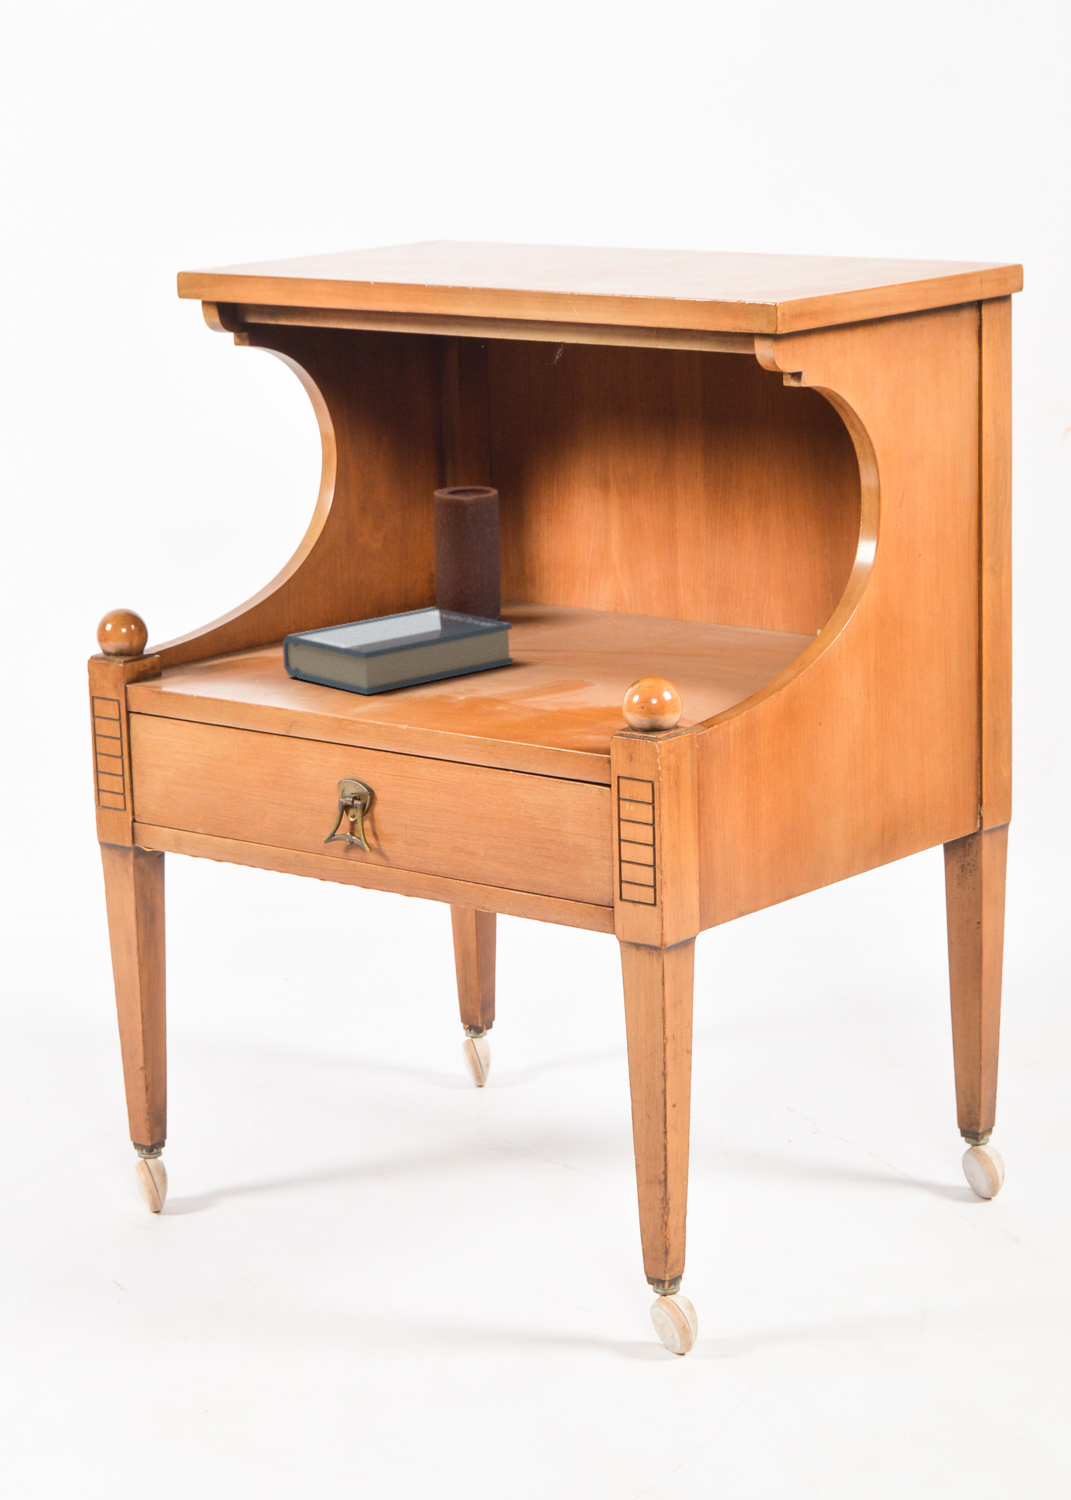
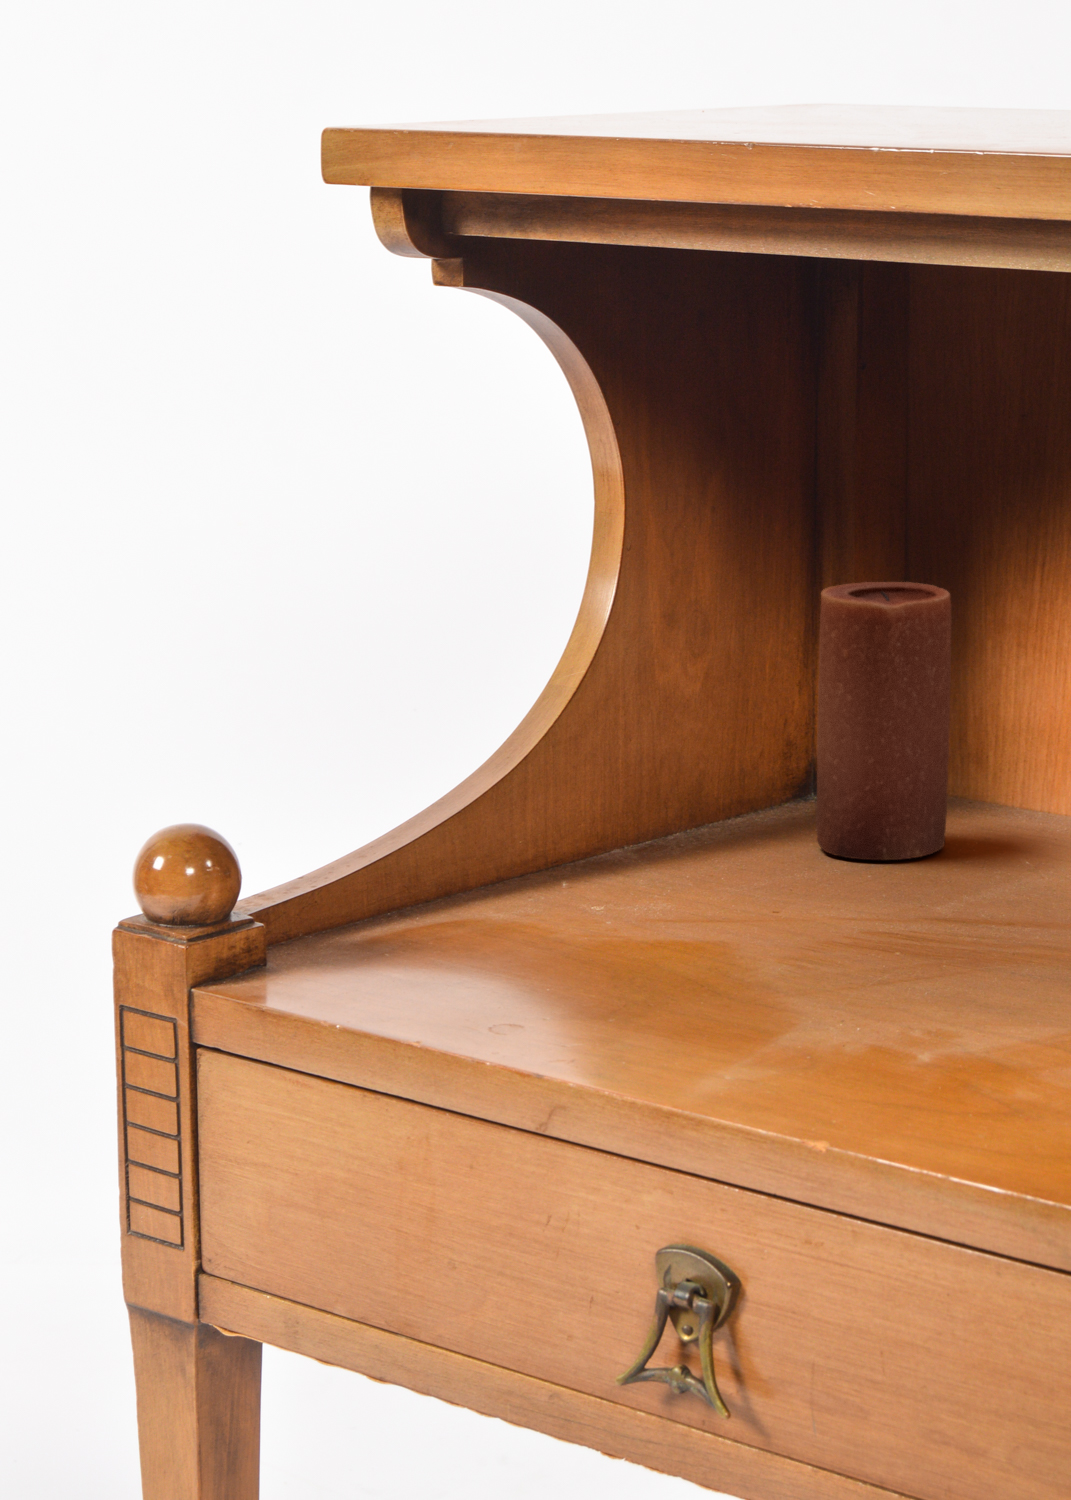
hardback book: present [283,608,513,695] -> none [525,831,1015,1039]

